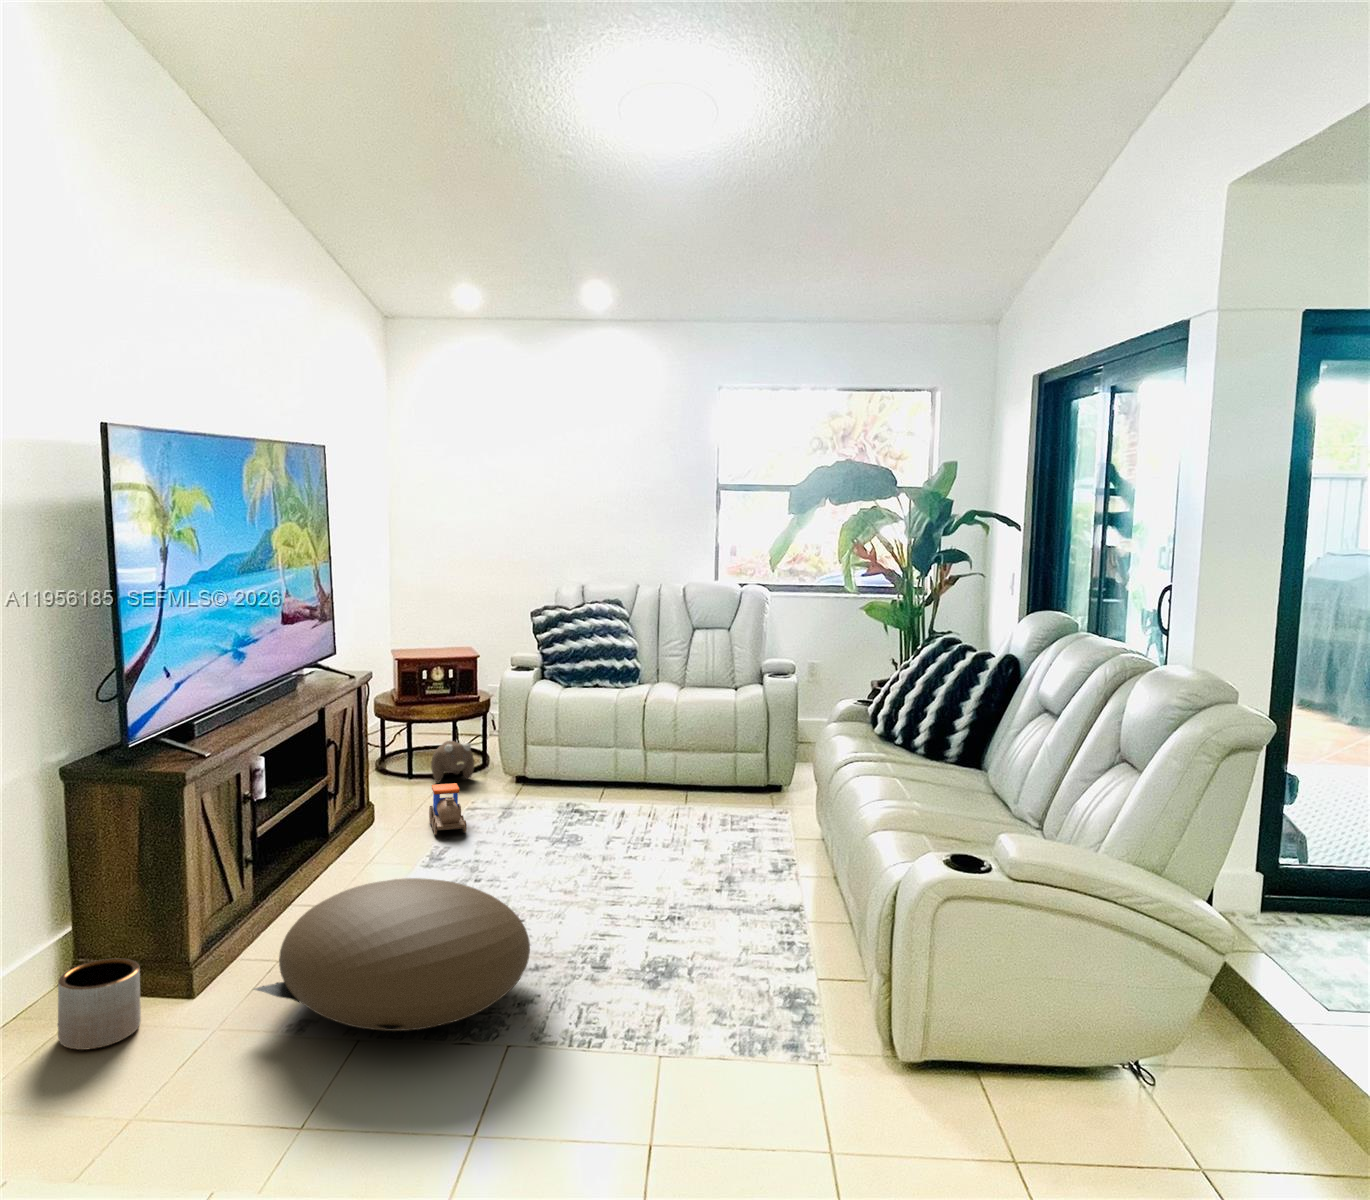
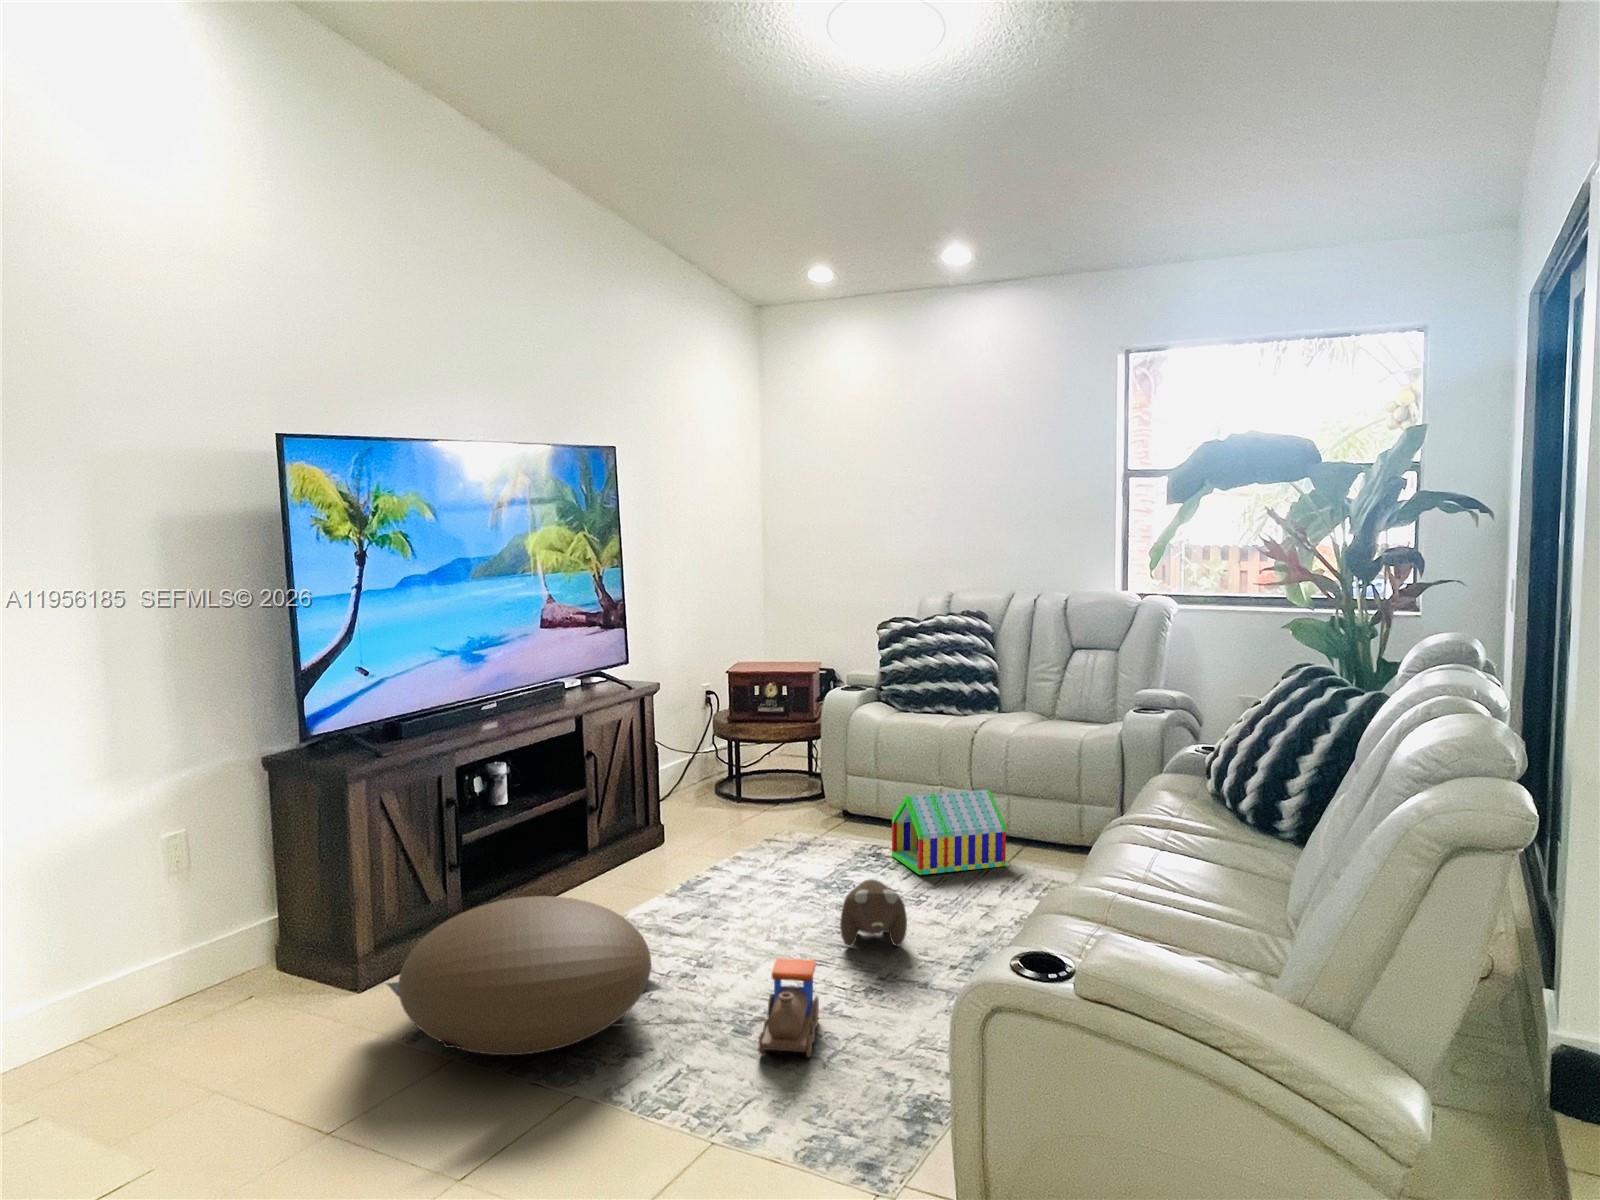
plush toy: present [431,741,474,782] -> present [840,879,907,946]
toy house: none [589,749,686,825] -> present [892,790,1006,875]
toy train: present [429,783,466,835] -> present [758,958,819,1057]
planter: present [58,958,141,1050] -> none [243,933,316,1013]

